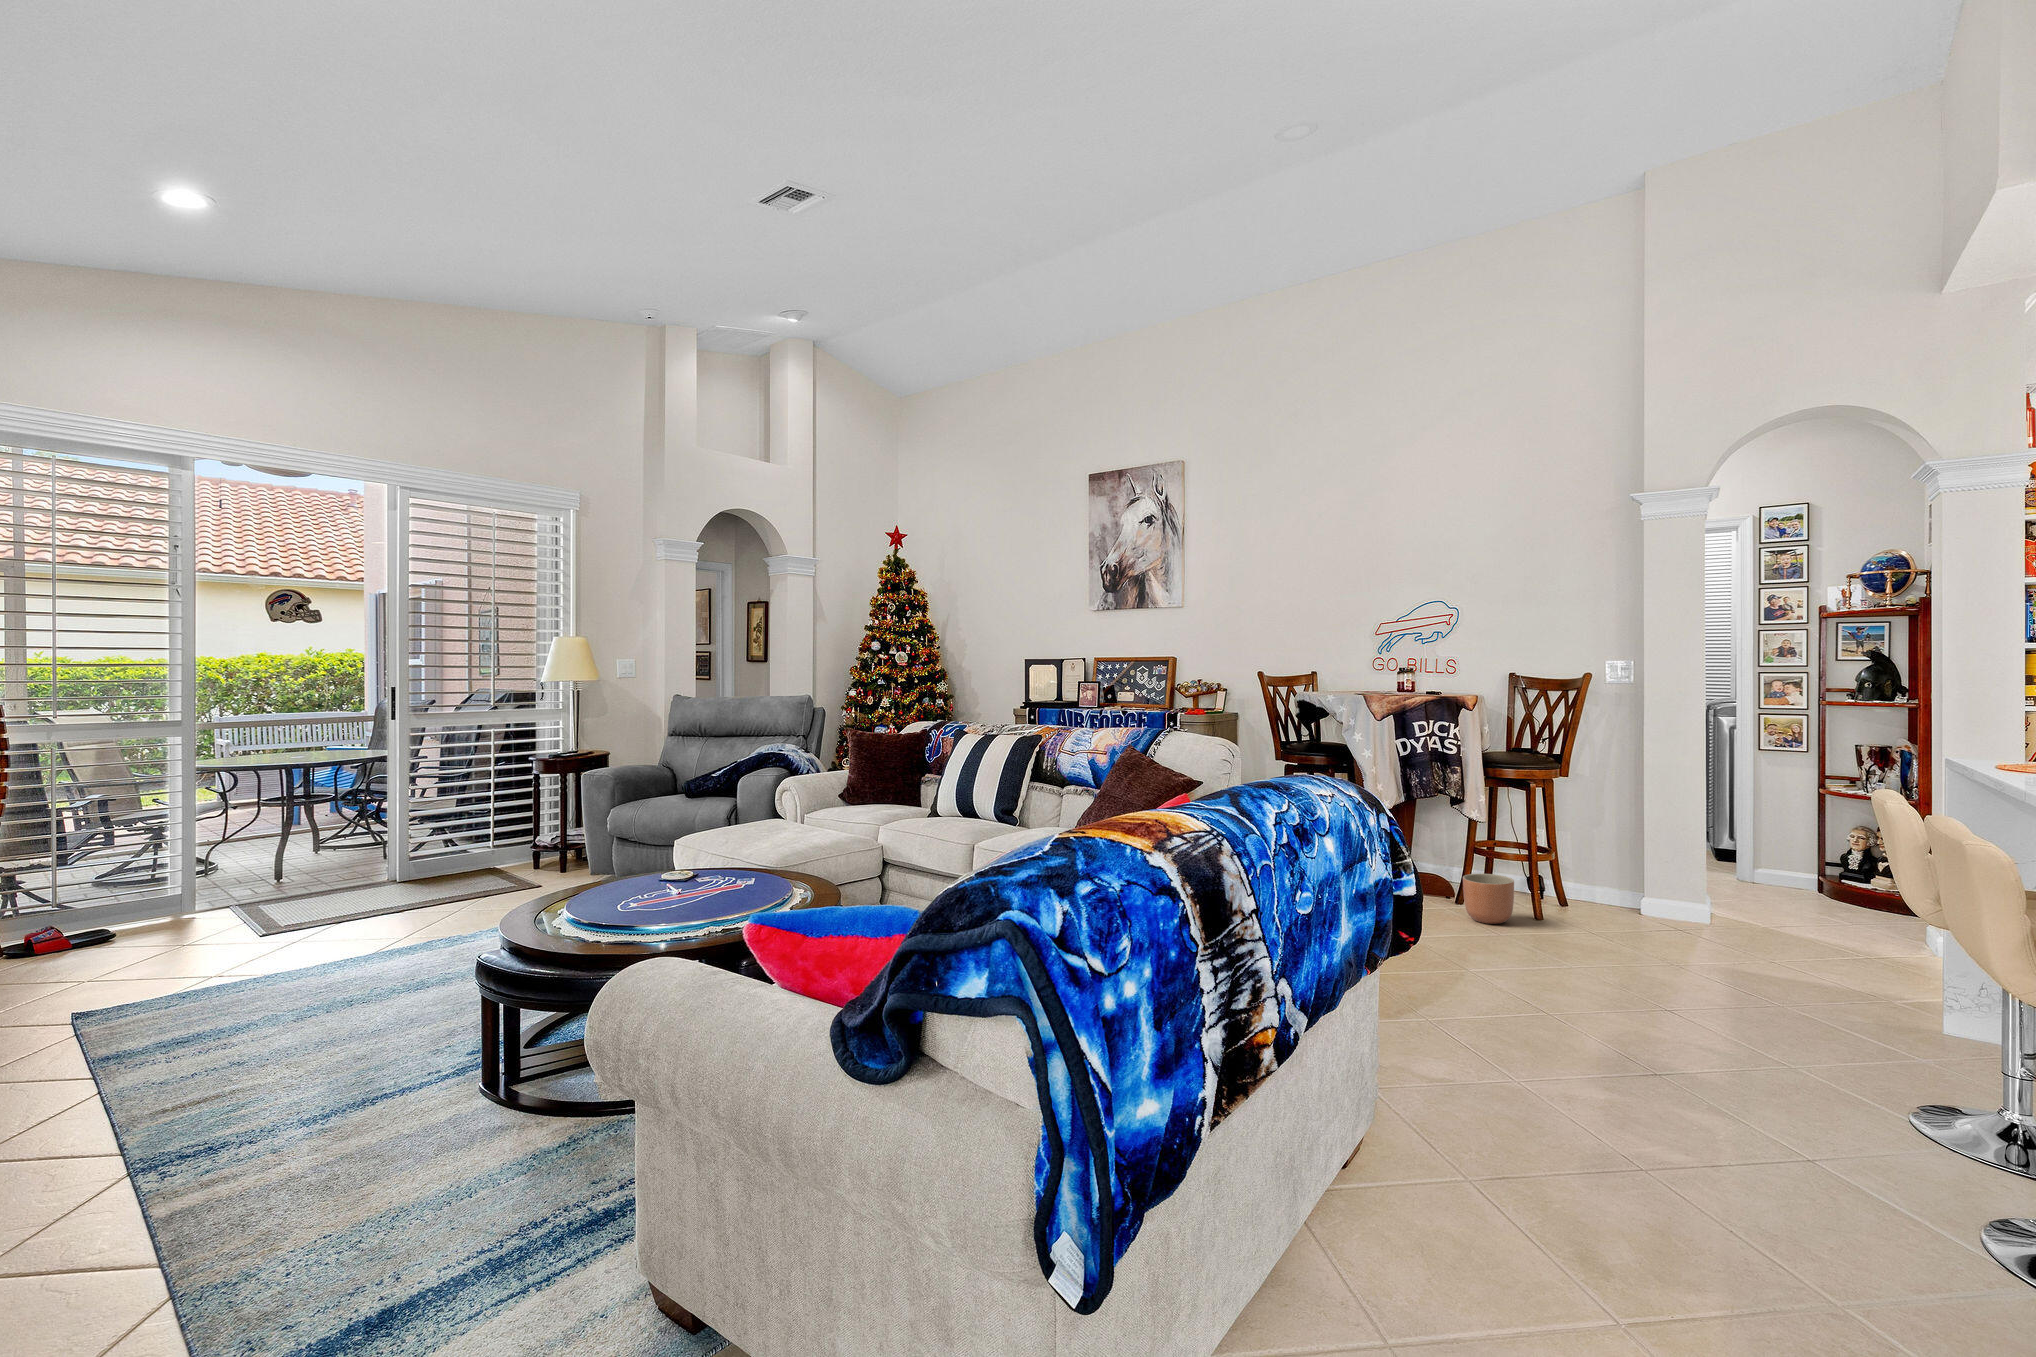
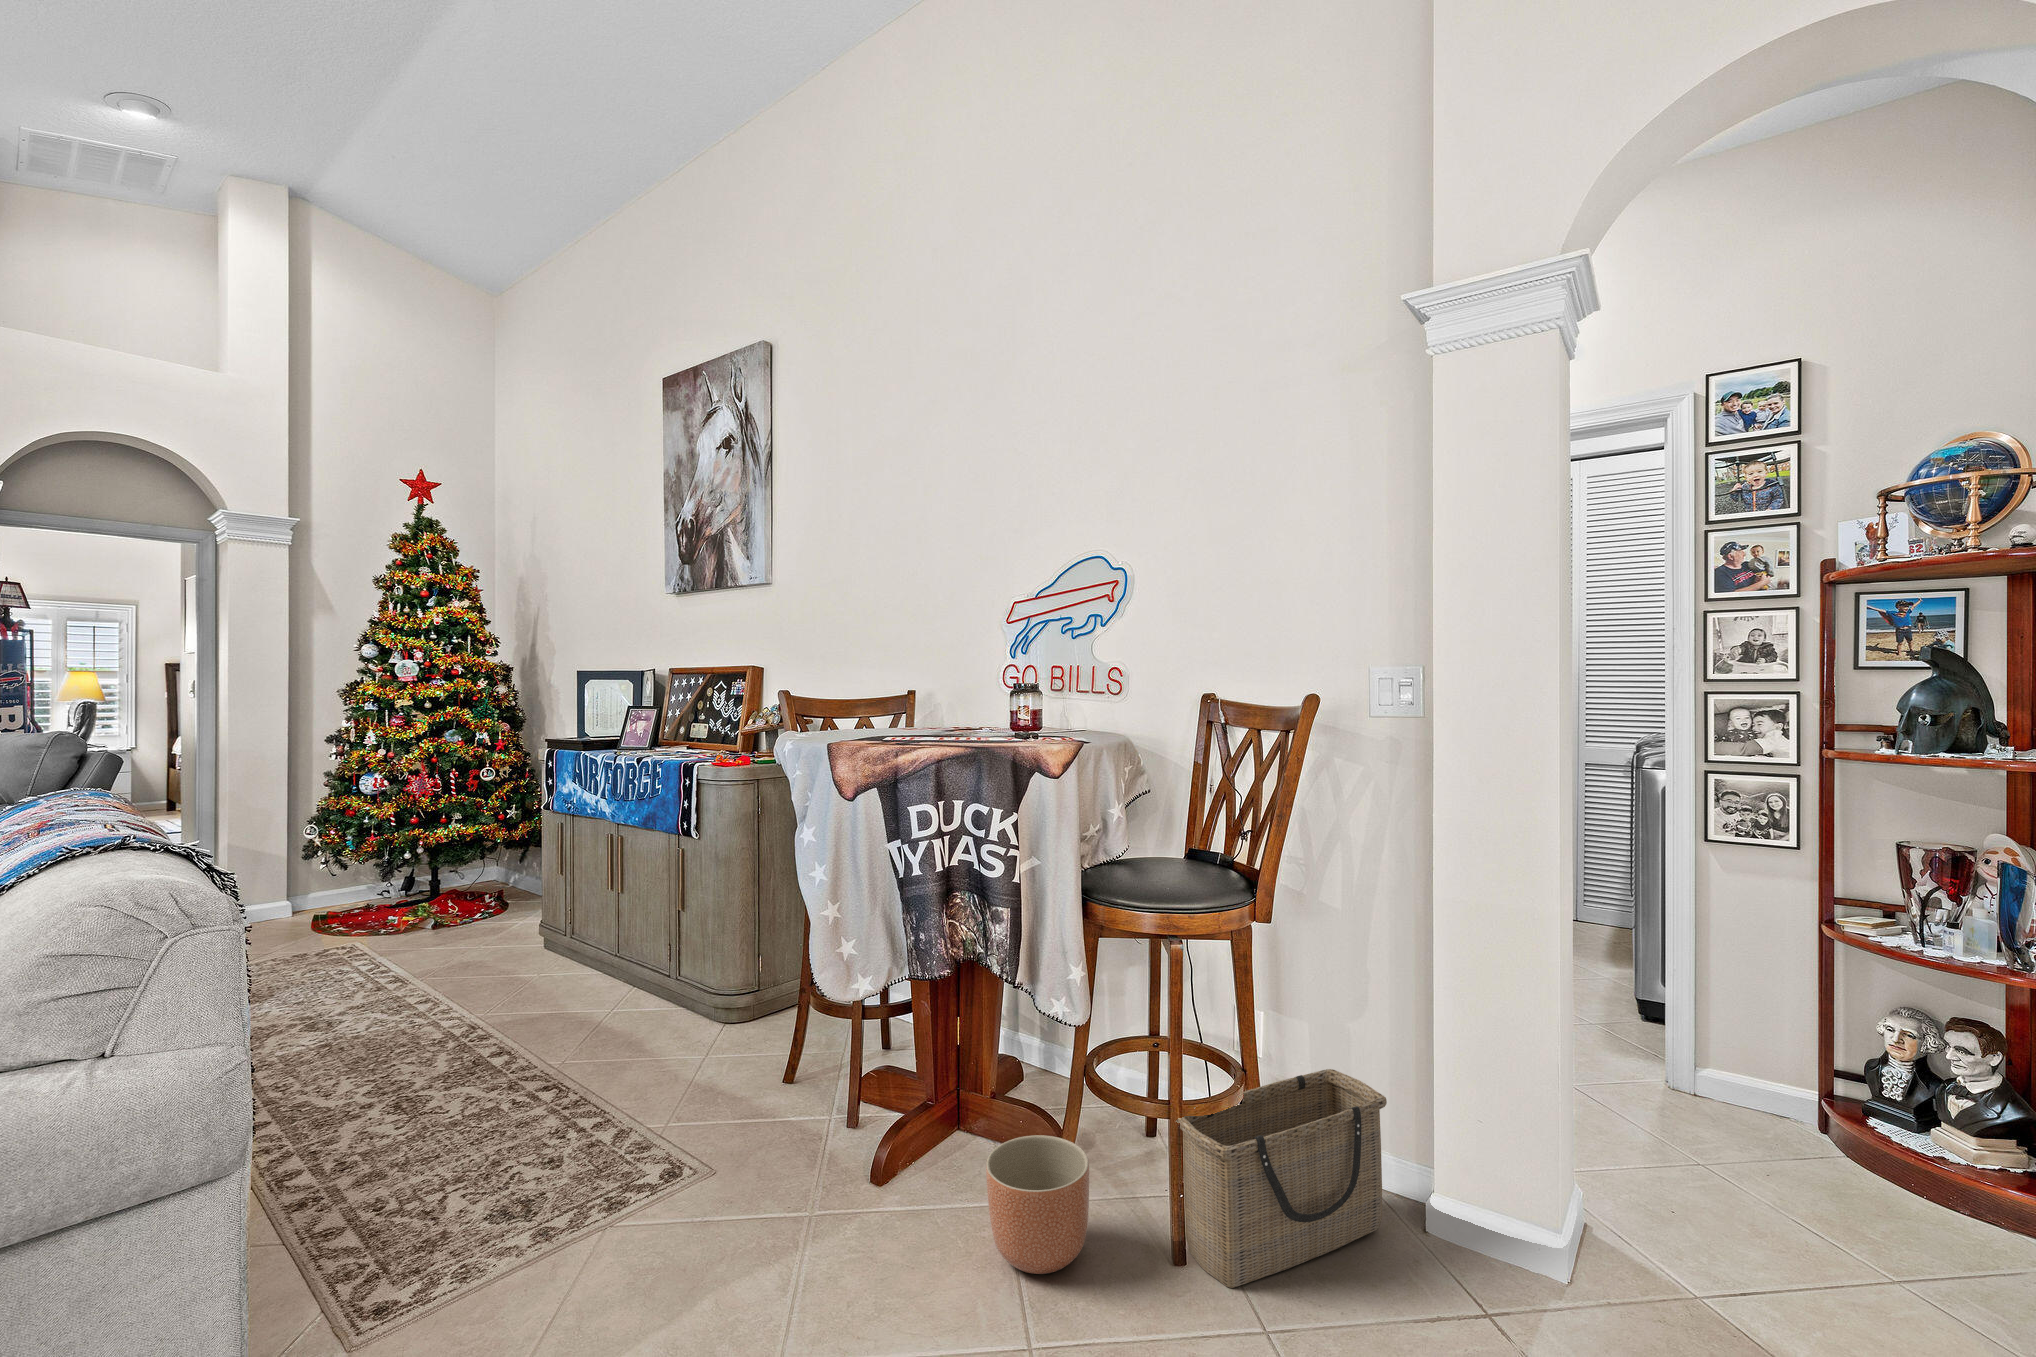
basket: none [1546,847,1635,926] -> present [1176,1069,1387,1288]

